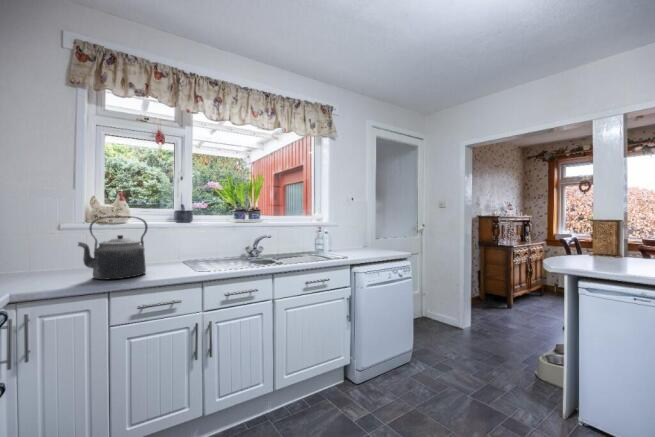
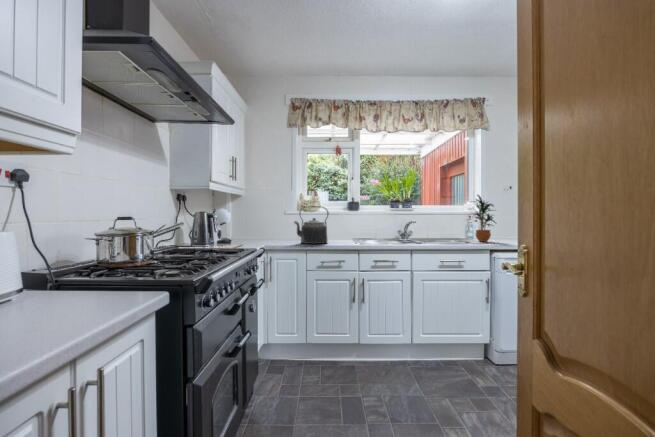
potted plant: none [323,204,349,254] -> present [474,195,496,242]

